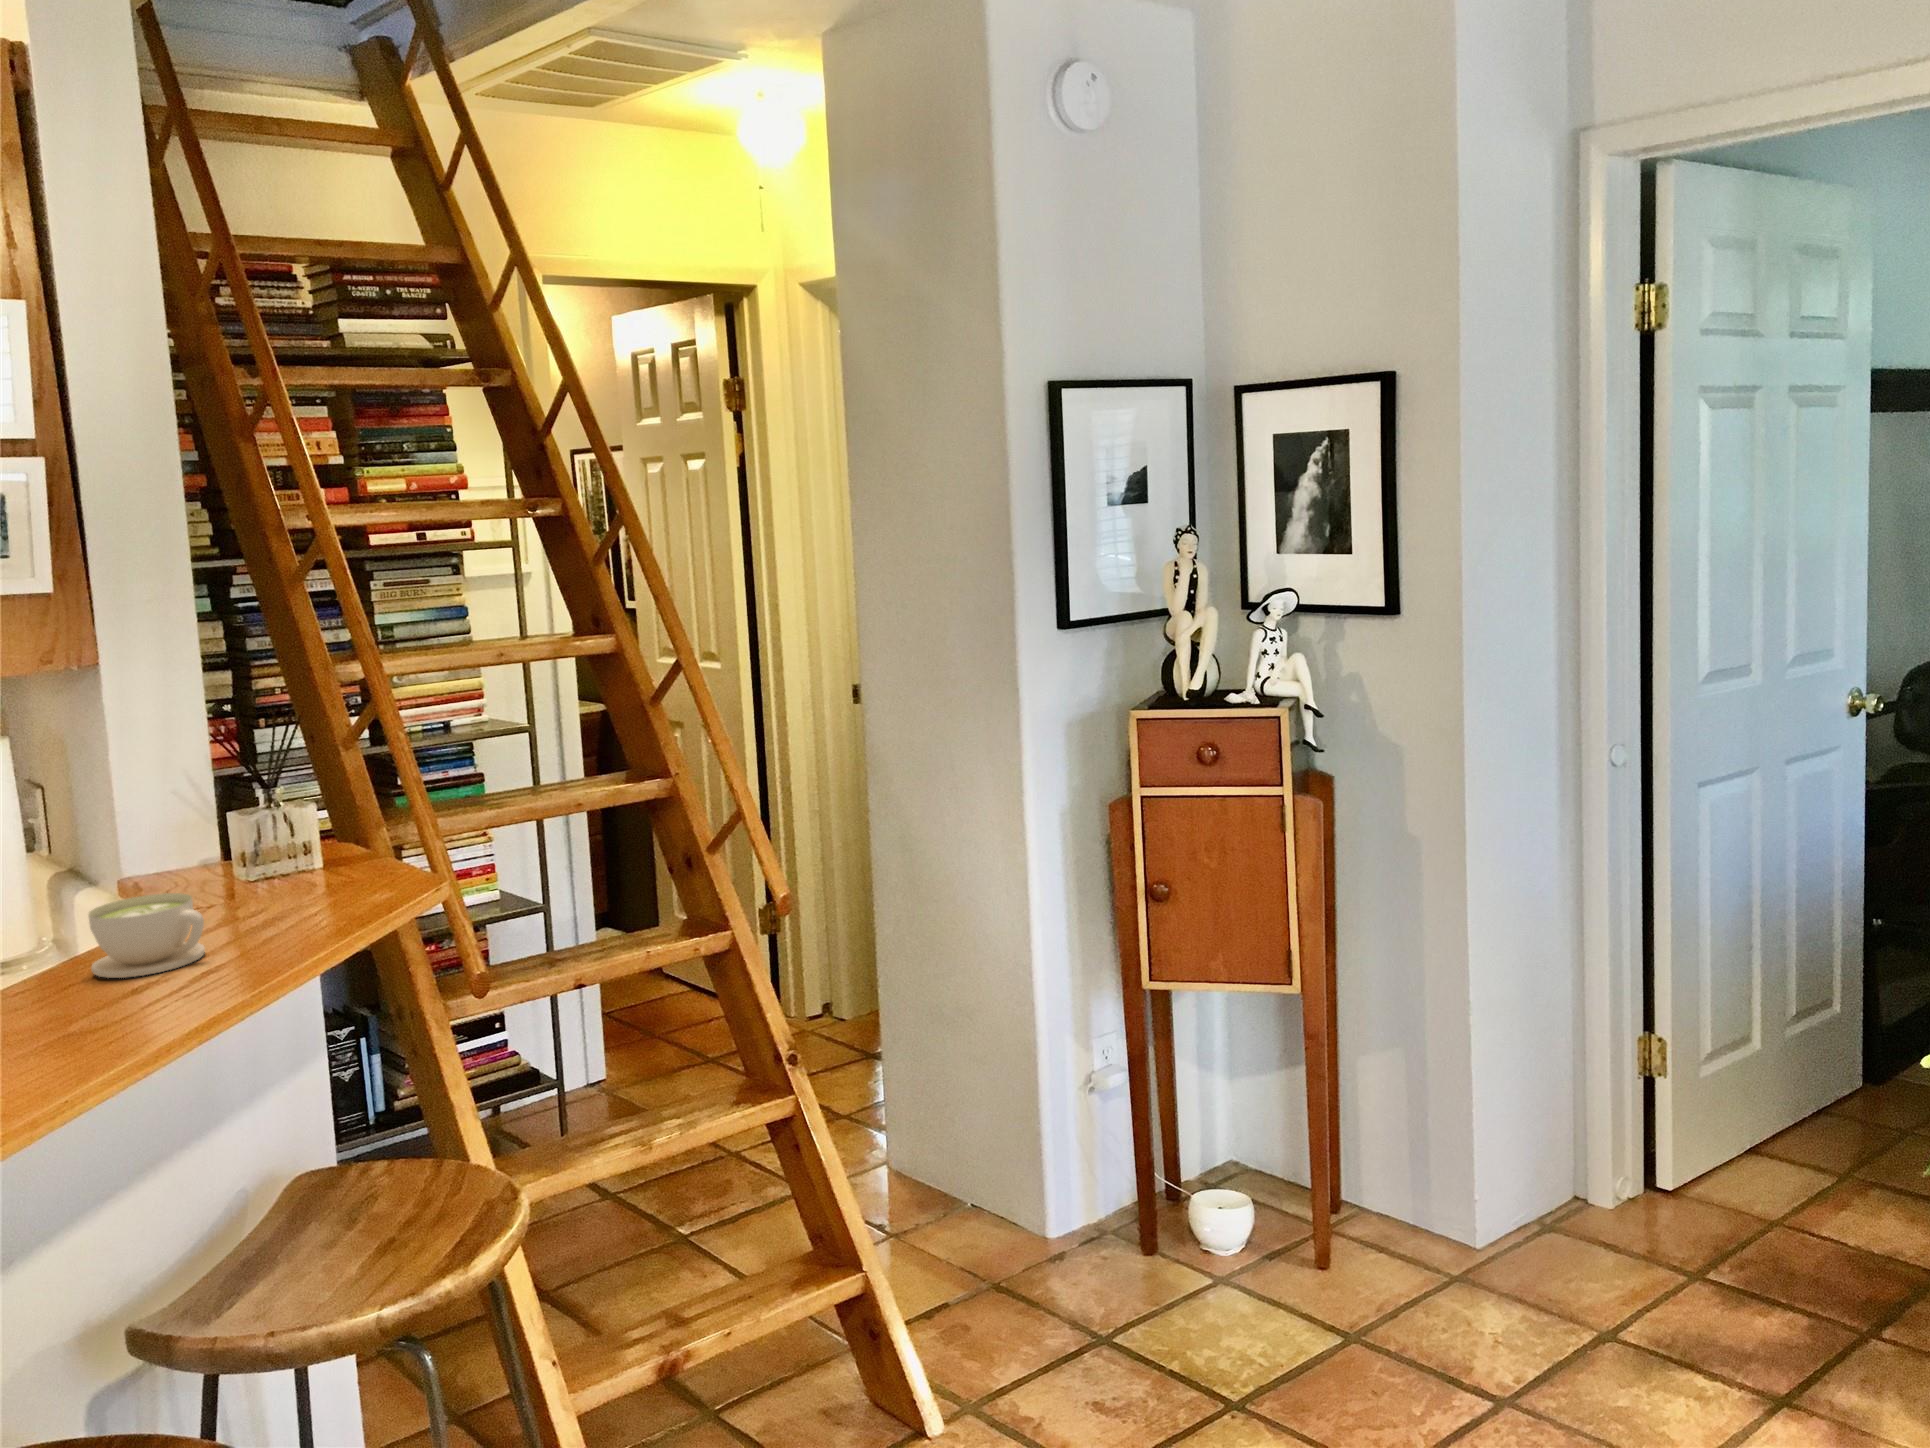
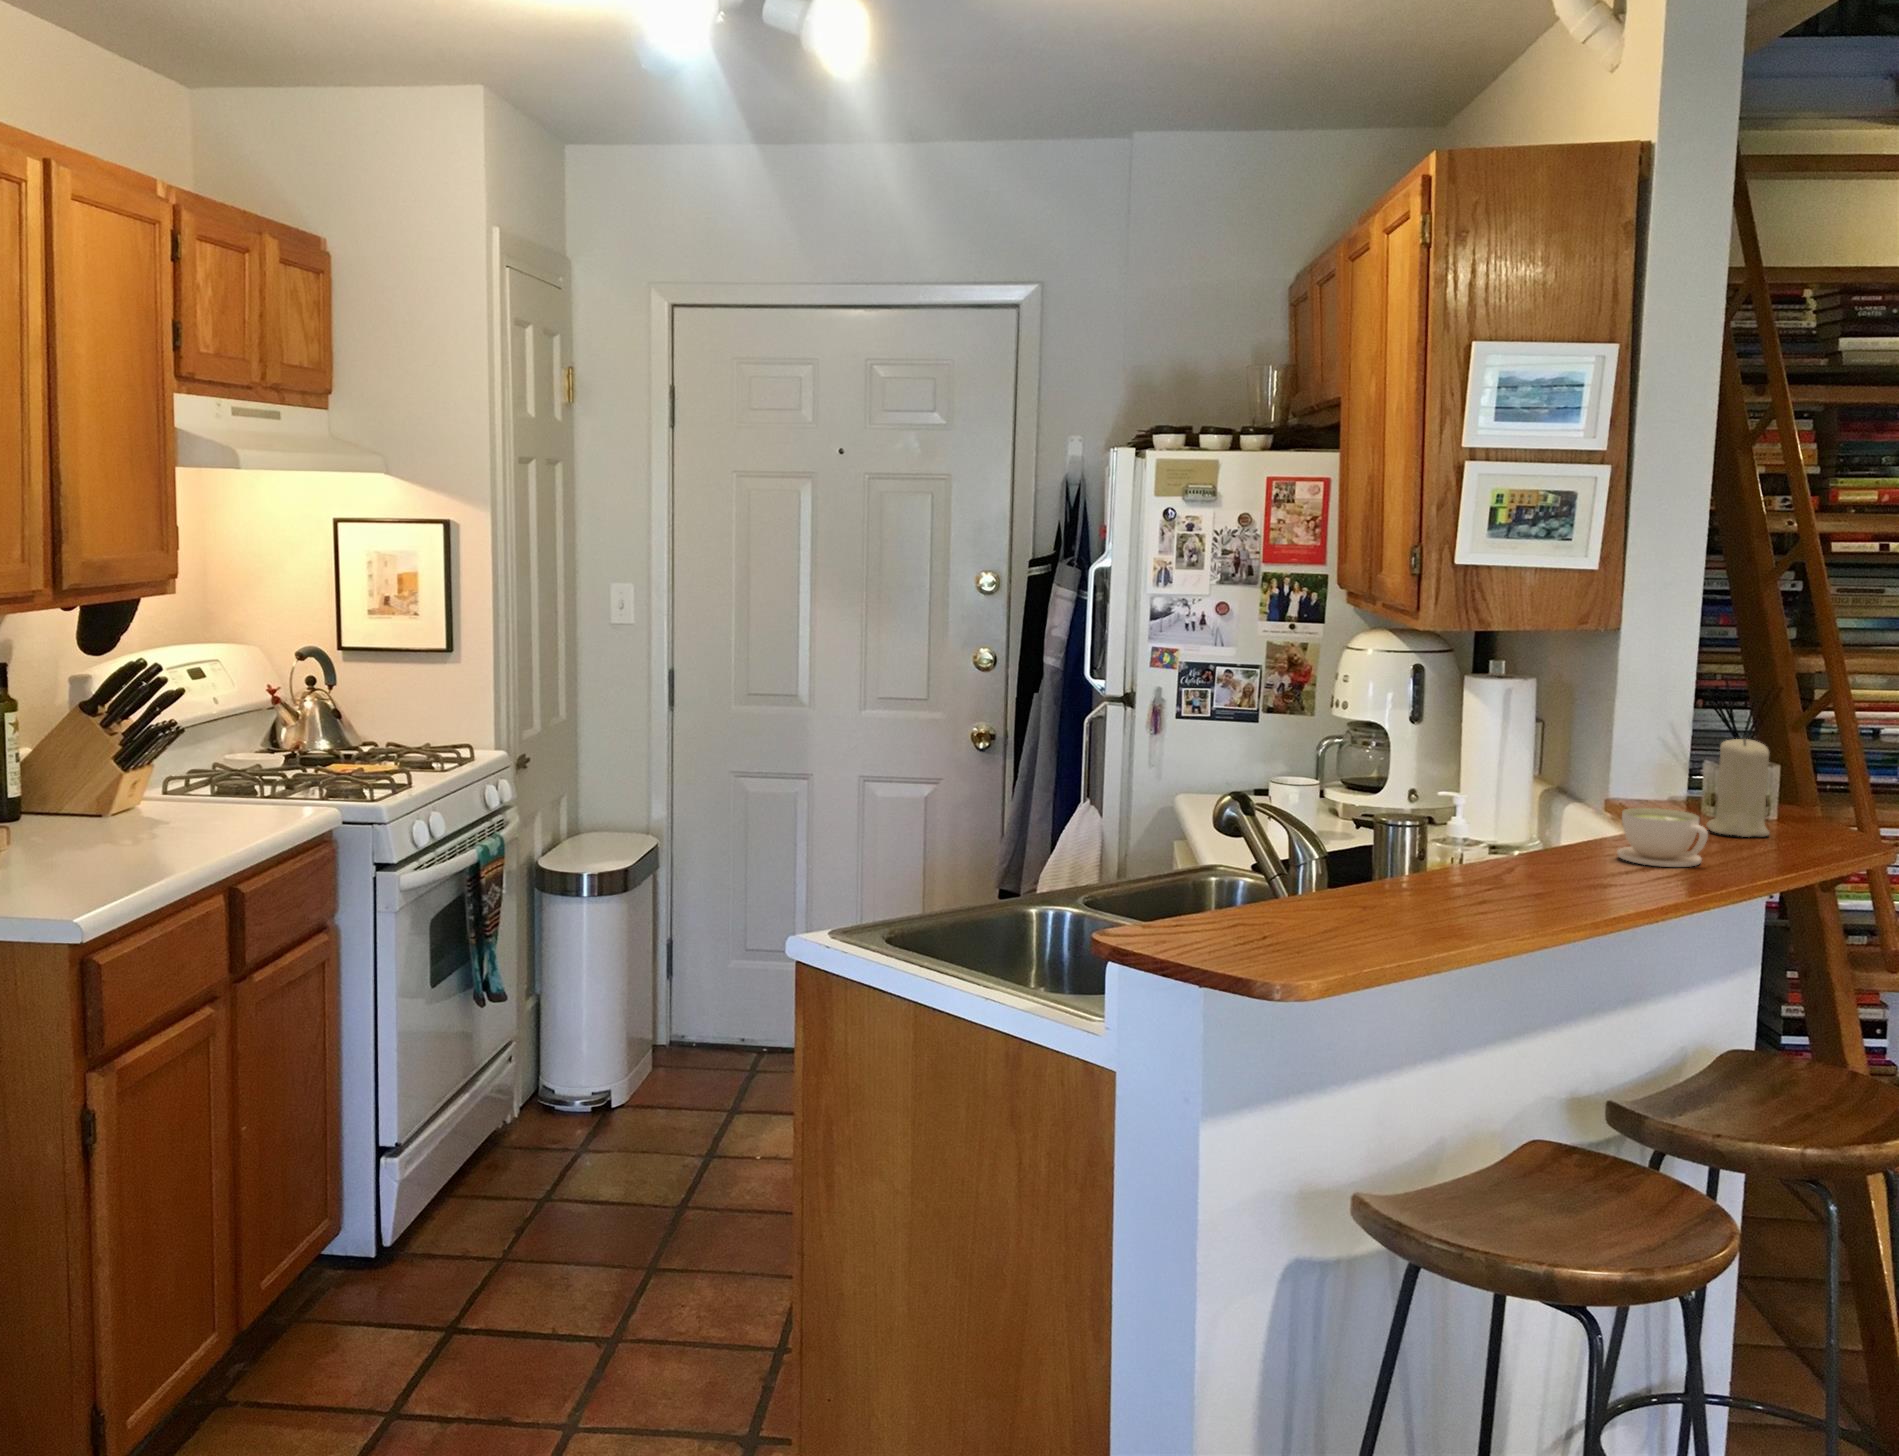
candle: none [233,776,307,898] -> present [1706,737,1769,837]

